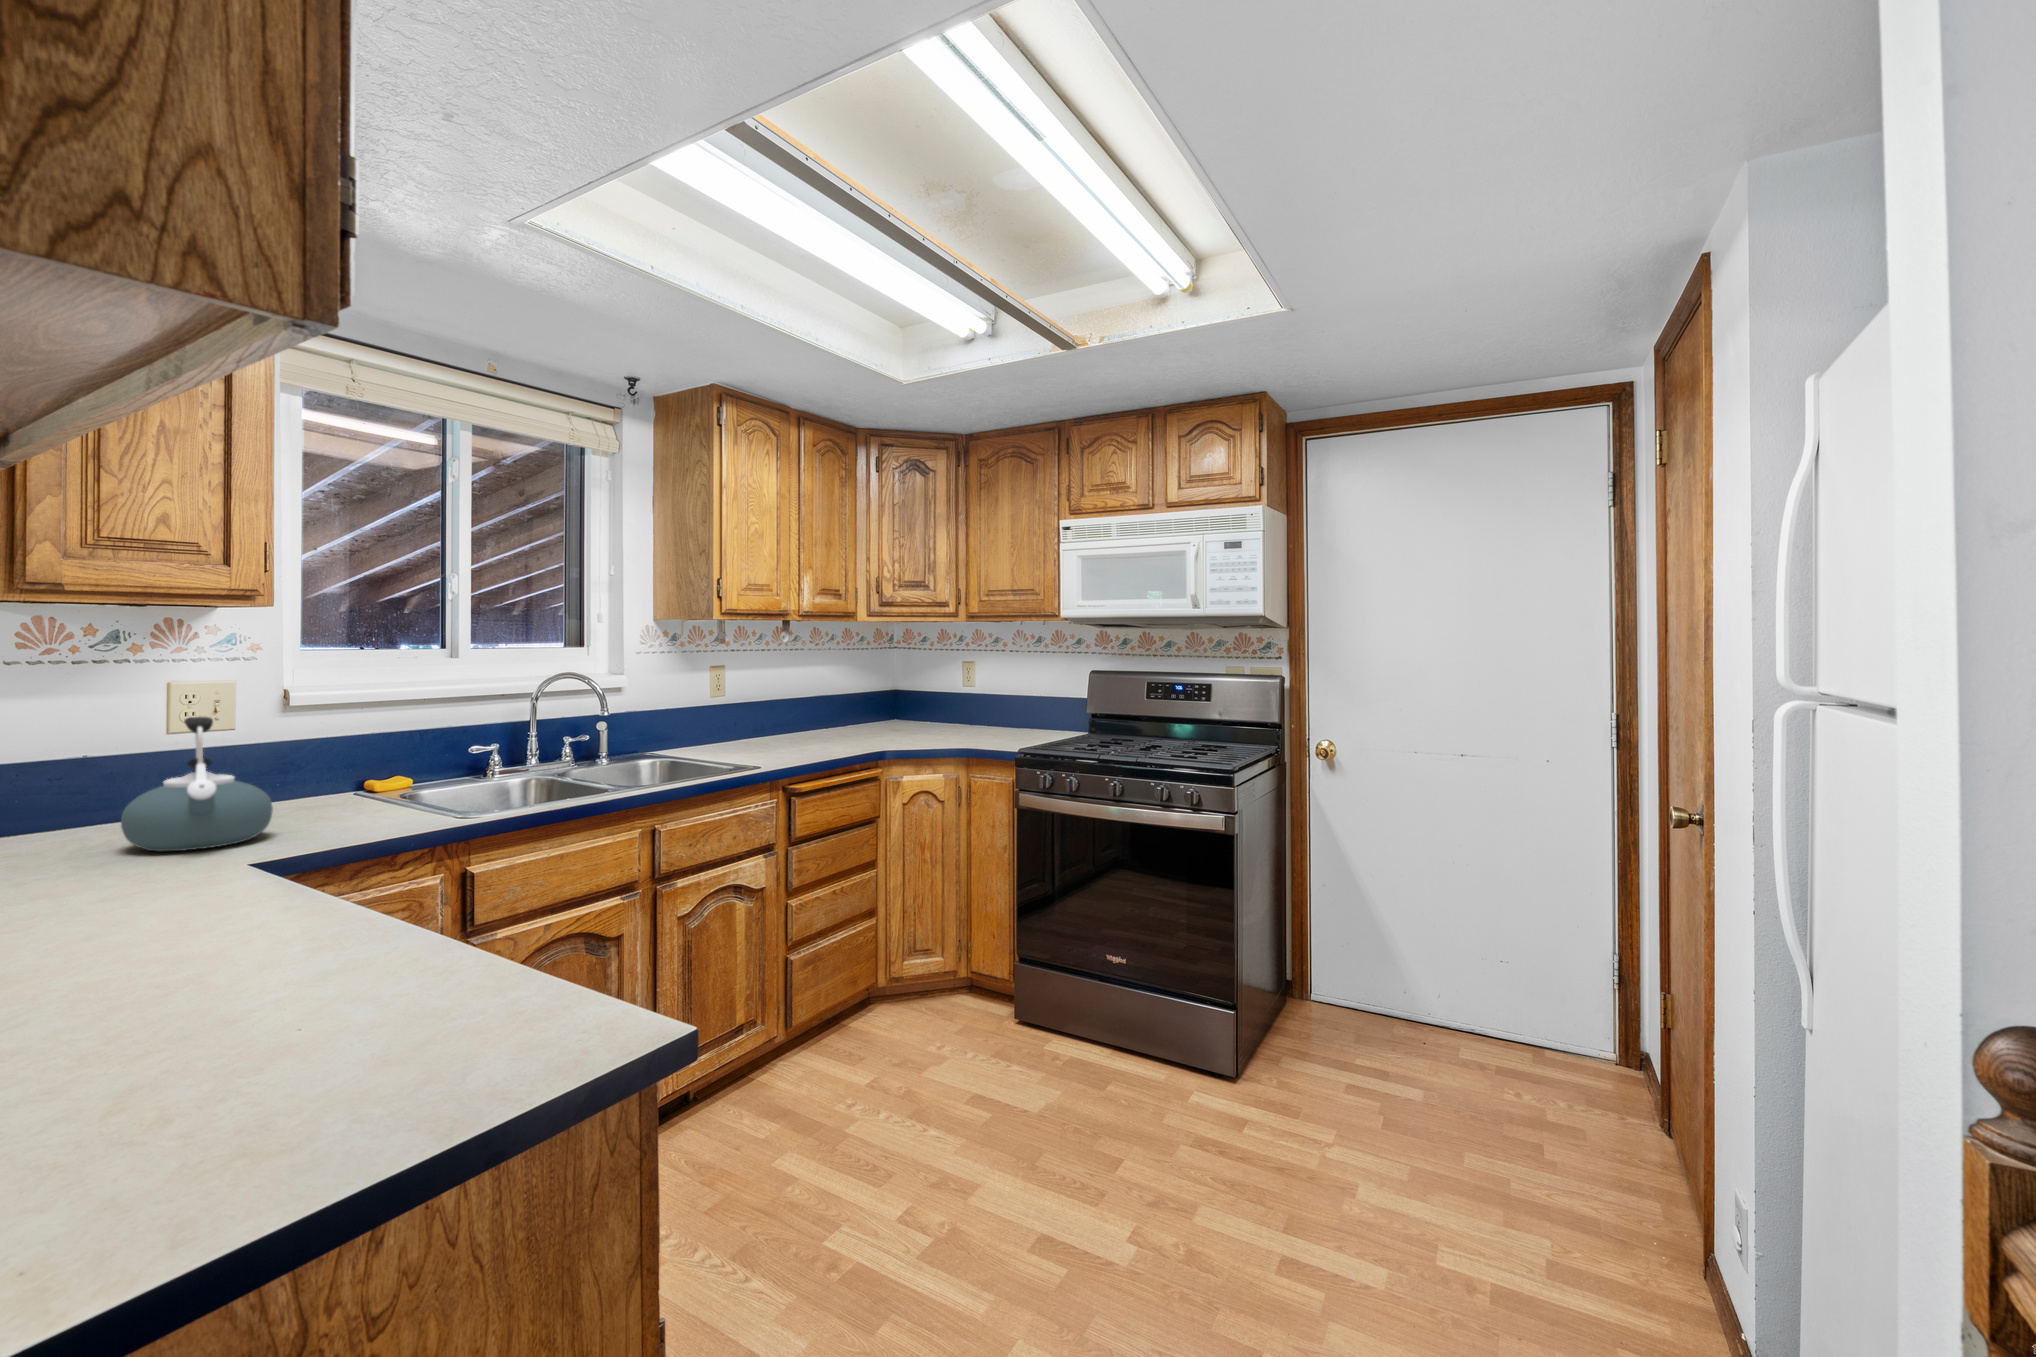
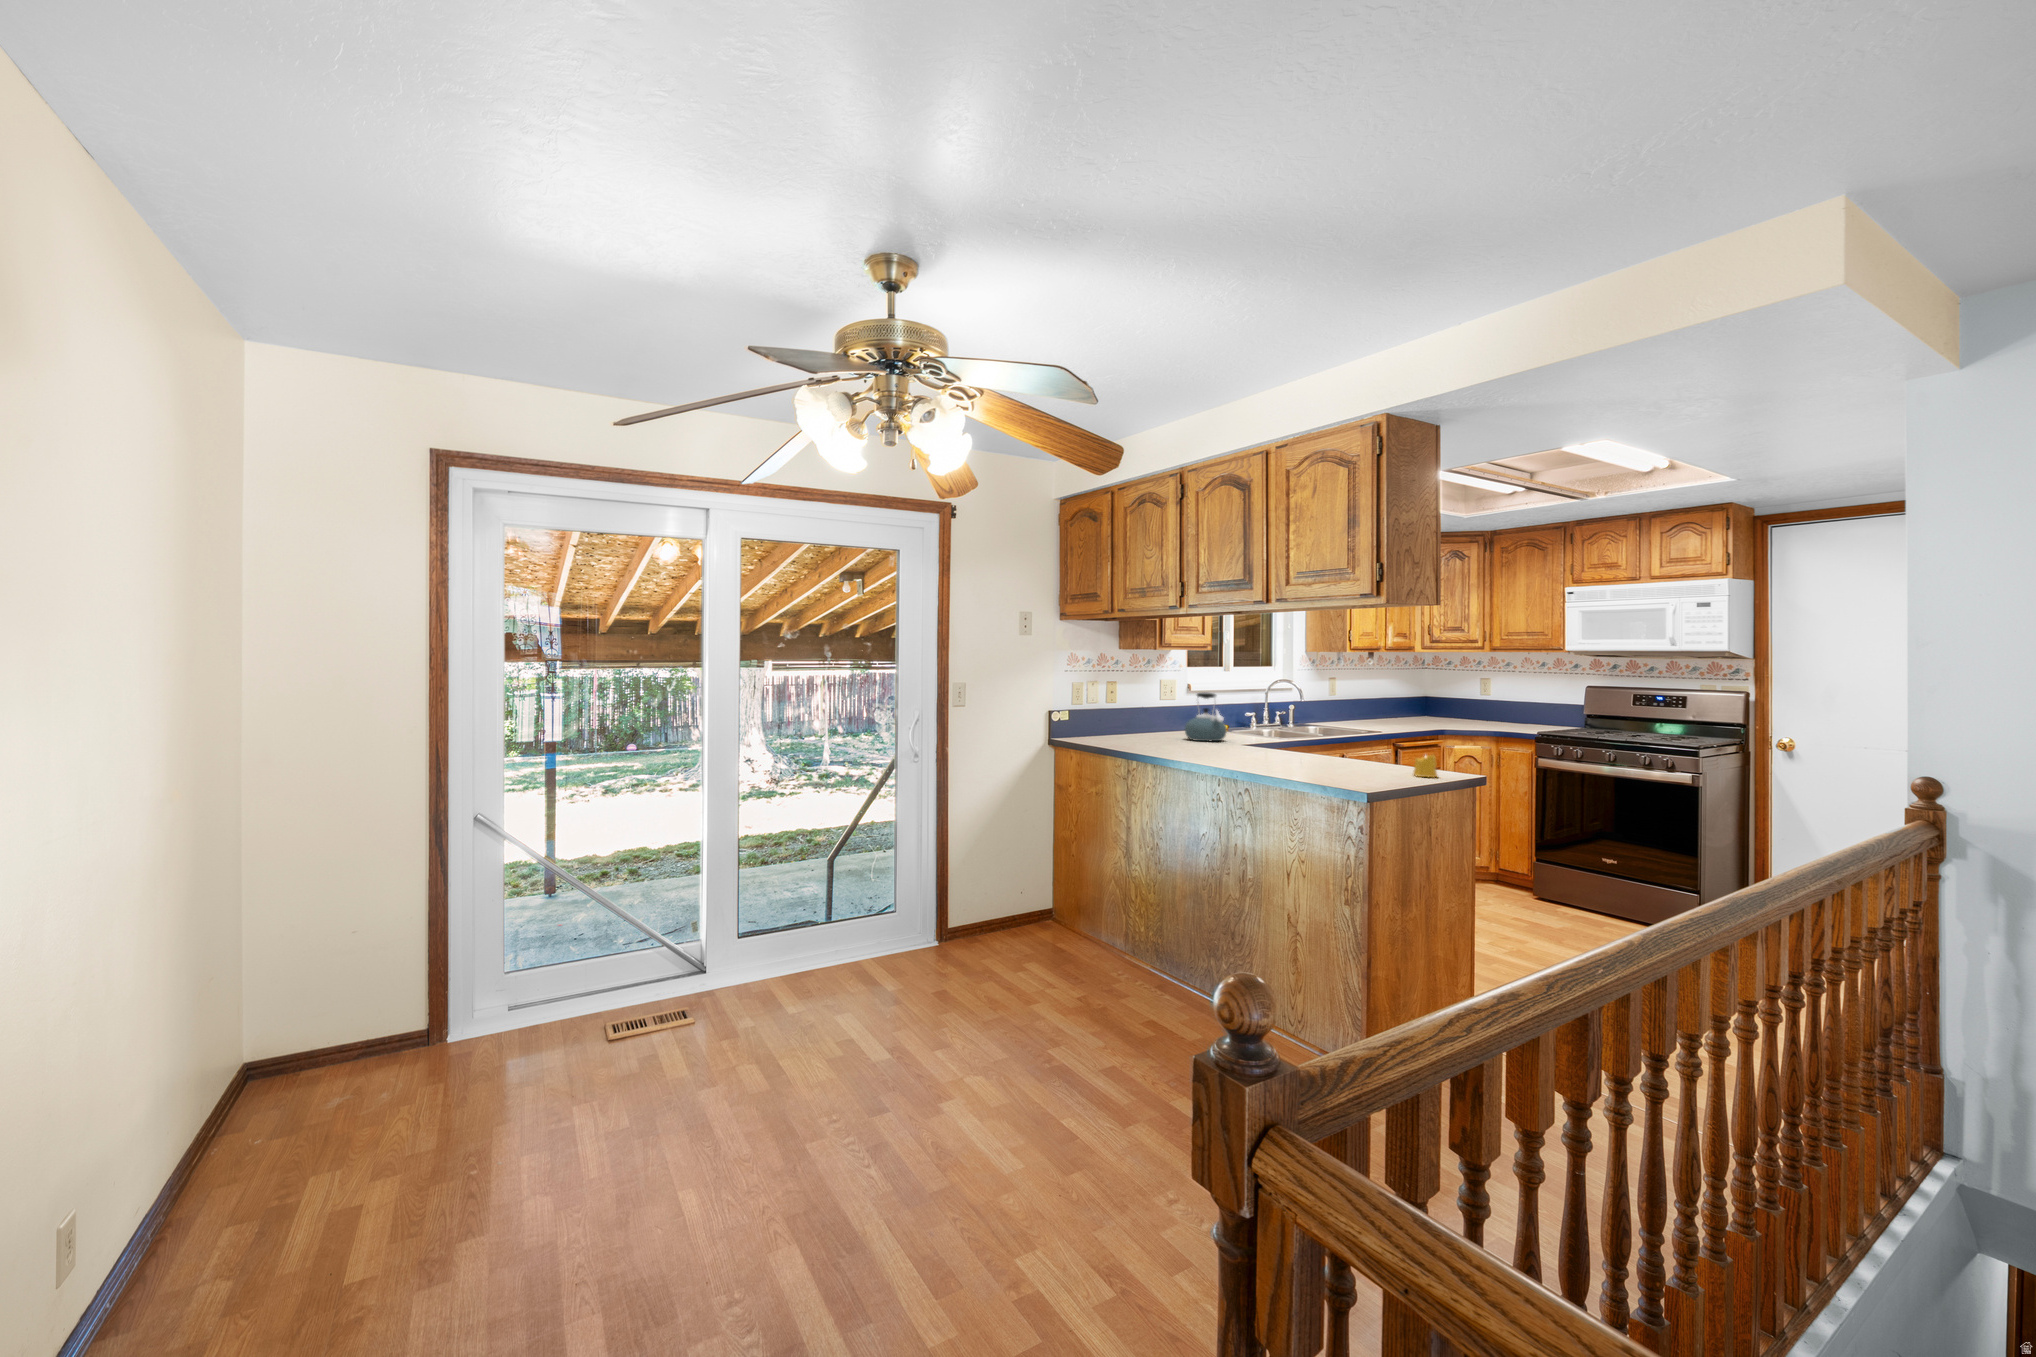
candle: none [289,1004,420,1130] -> present [1414,755,1438,777]

